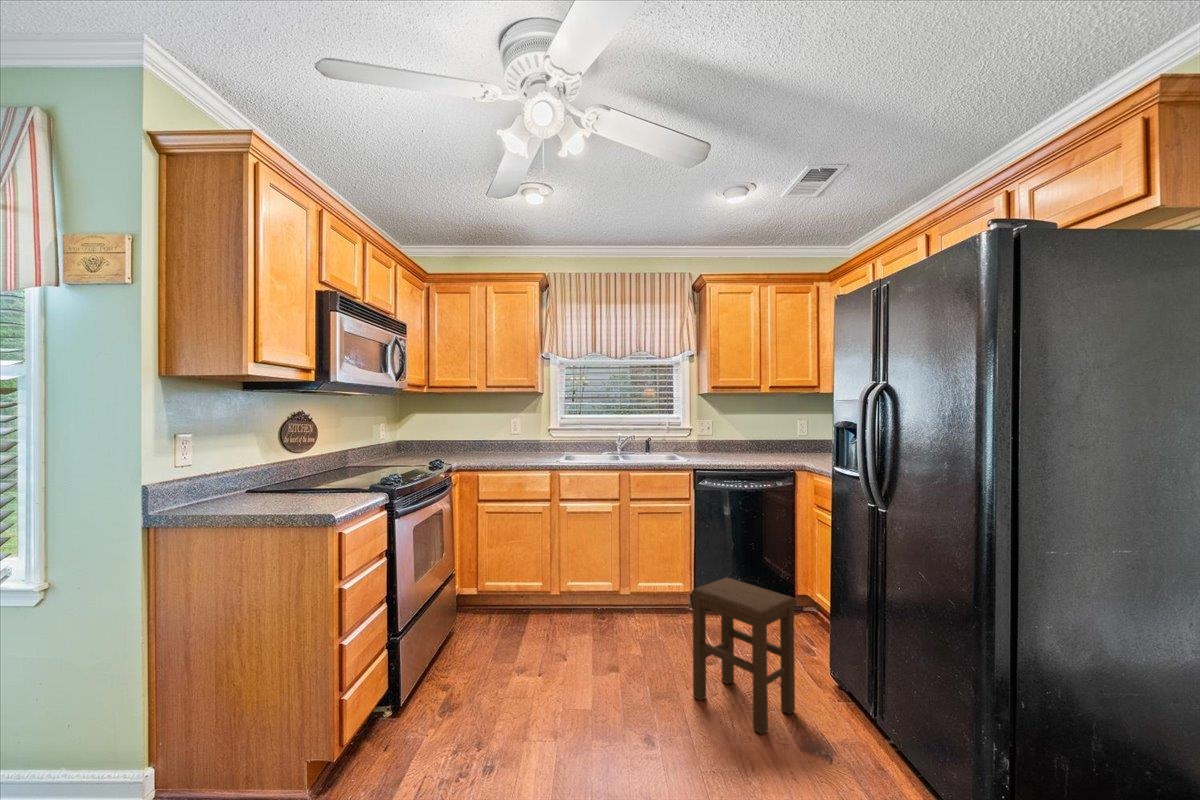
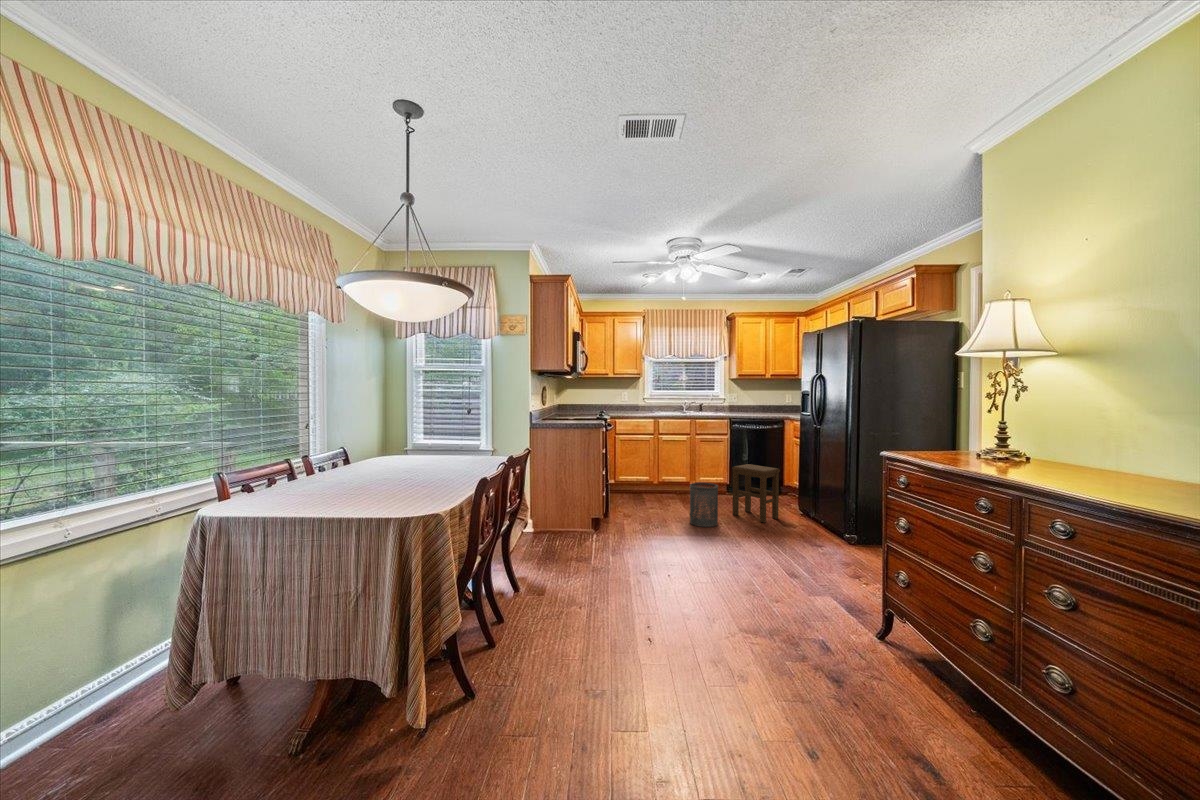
trash can: none [584,636,653,765] -> present [690,483,718,527]

